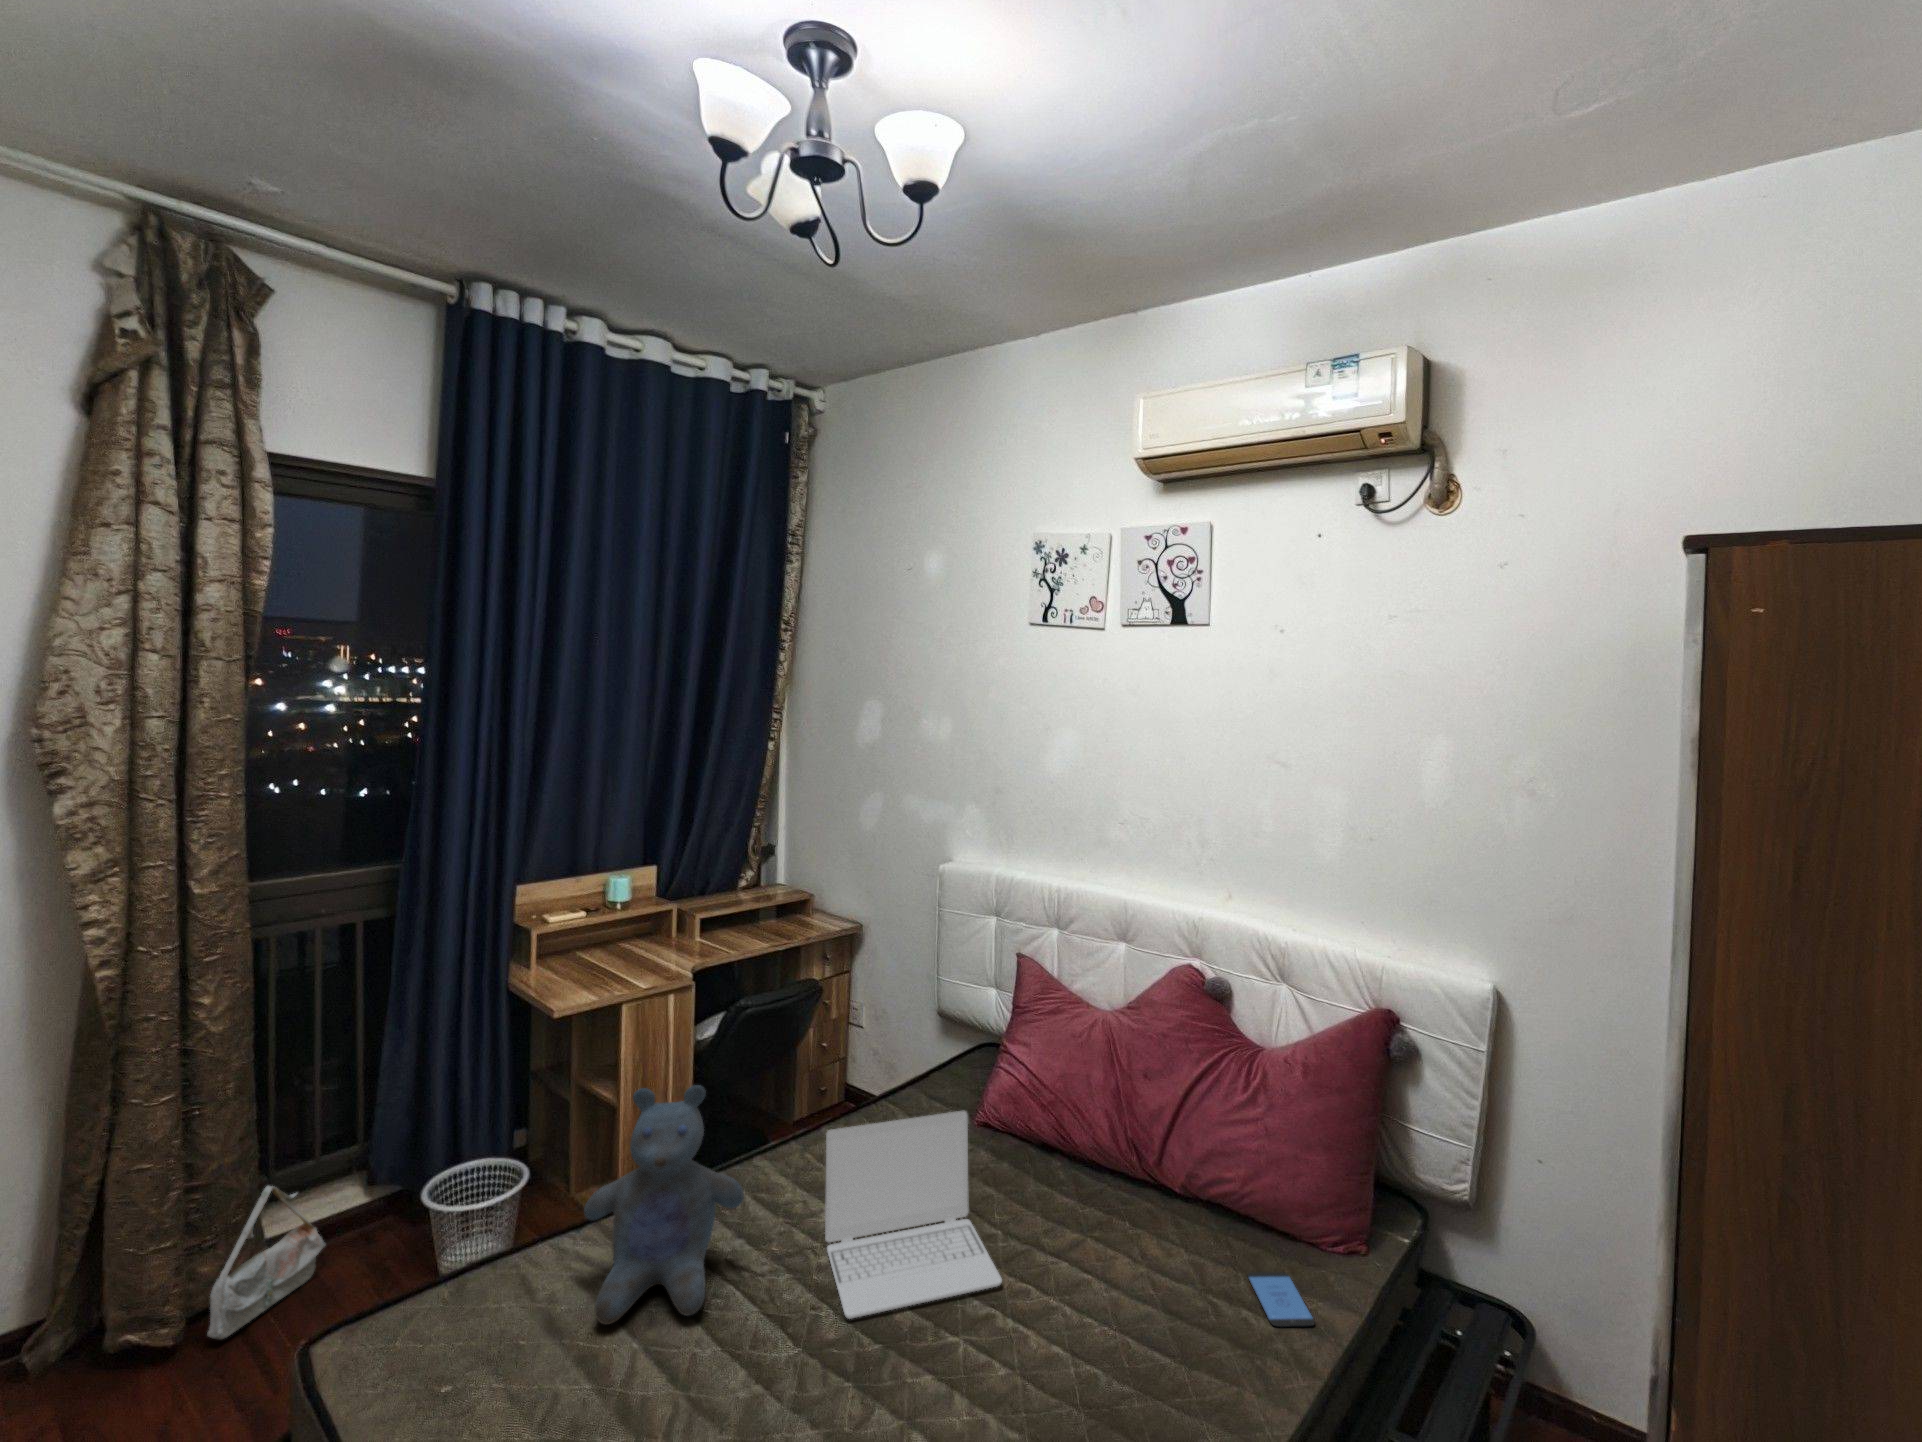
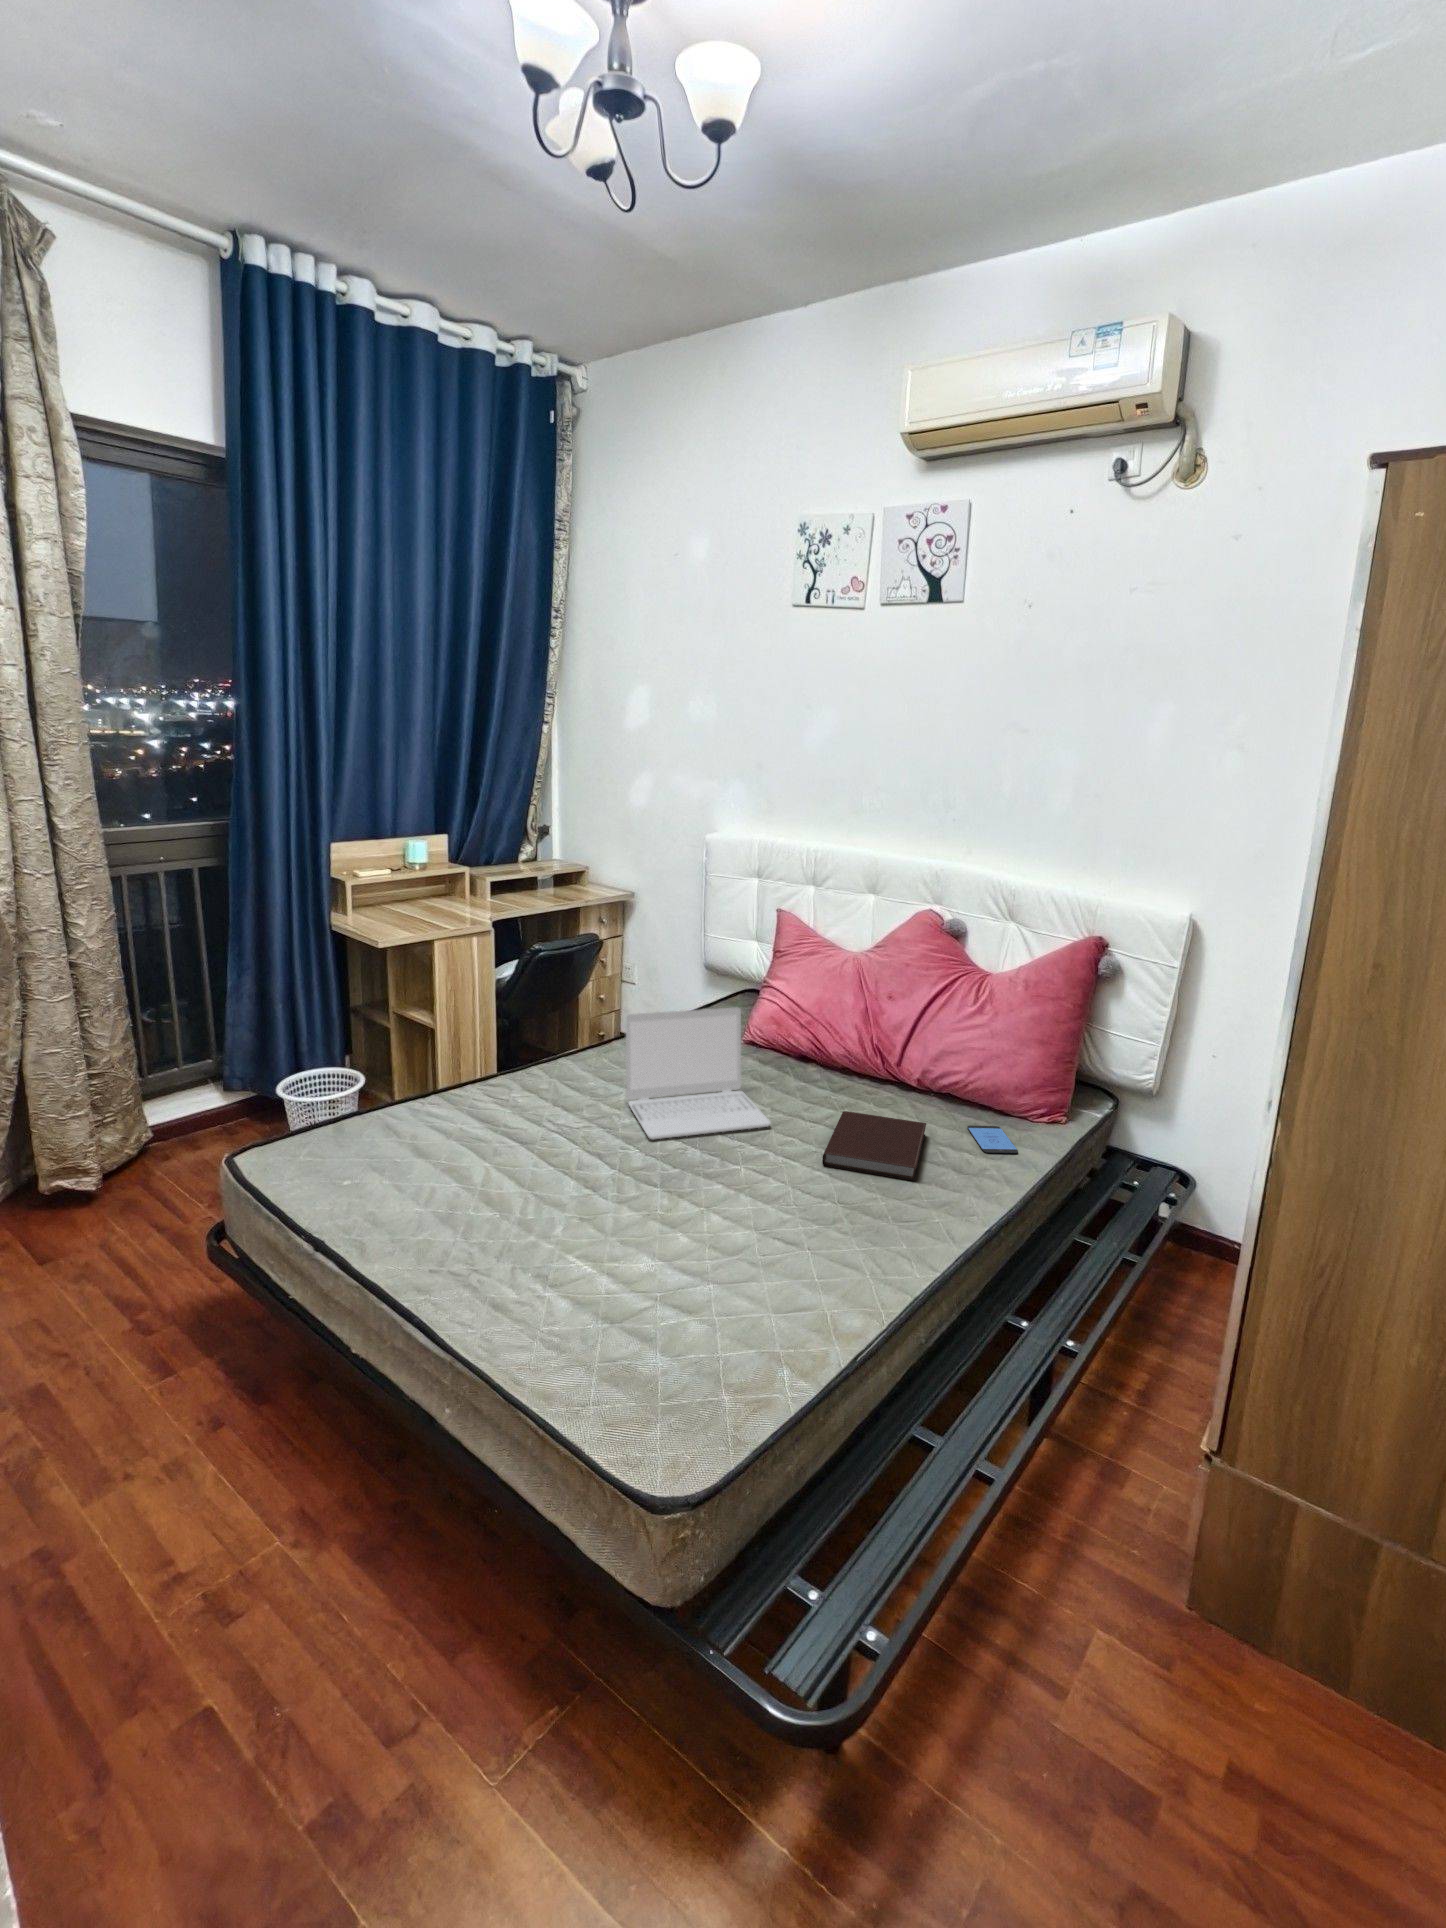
stuffed bear: present [584,1085,744,1324] -> none [434,969,562,1136]
bag: present [207,1186,325,1339] -> none [115,1076,197,1187]
notebook: none [1066,1258,1197,1391] -> present [822,1111,926,1181]

